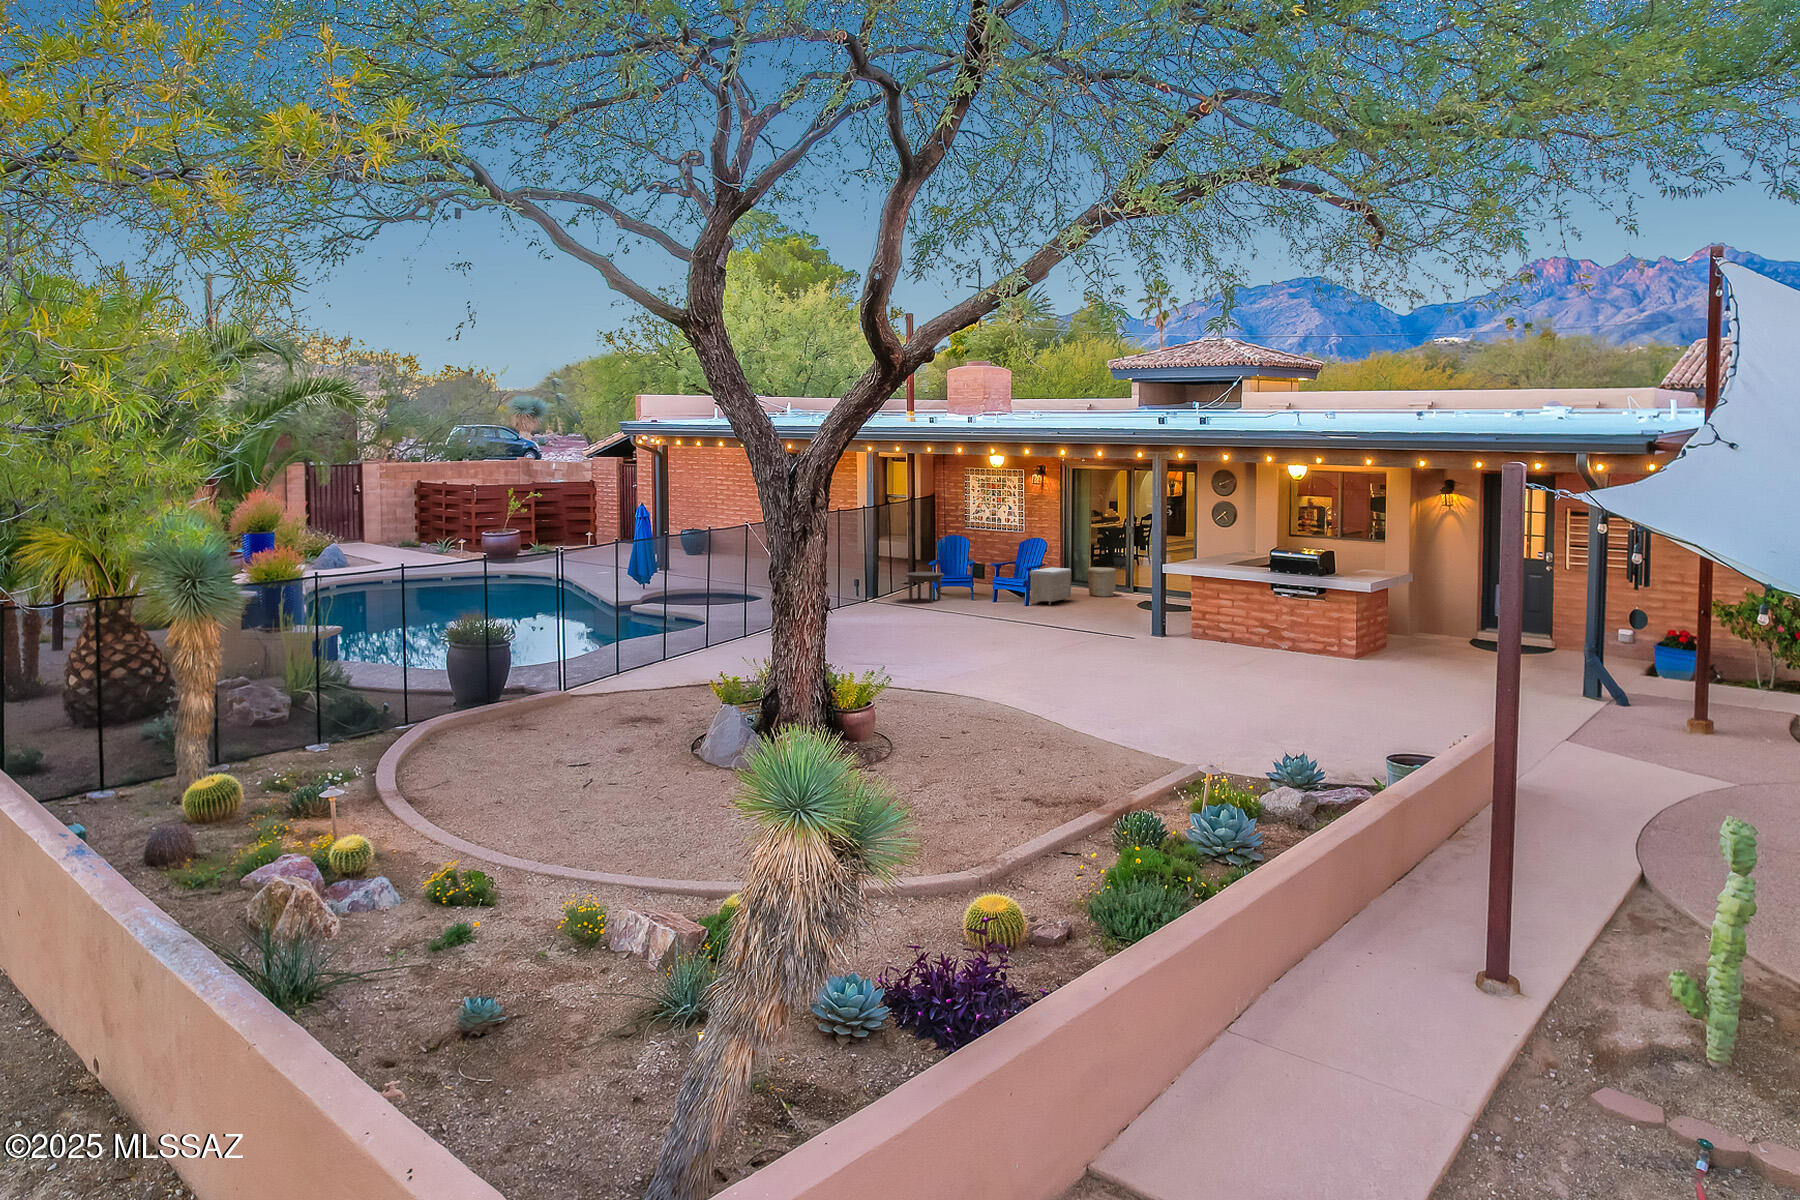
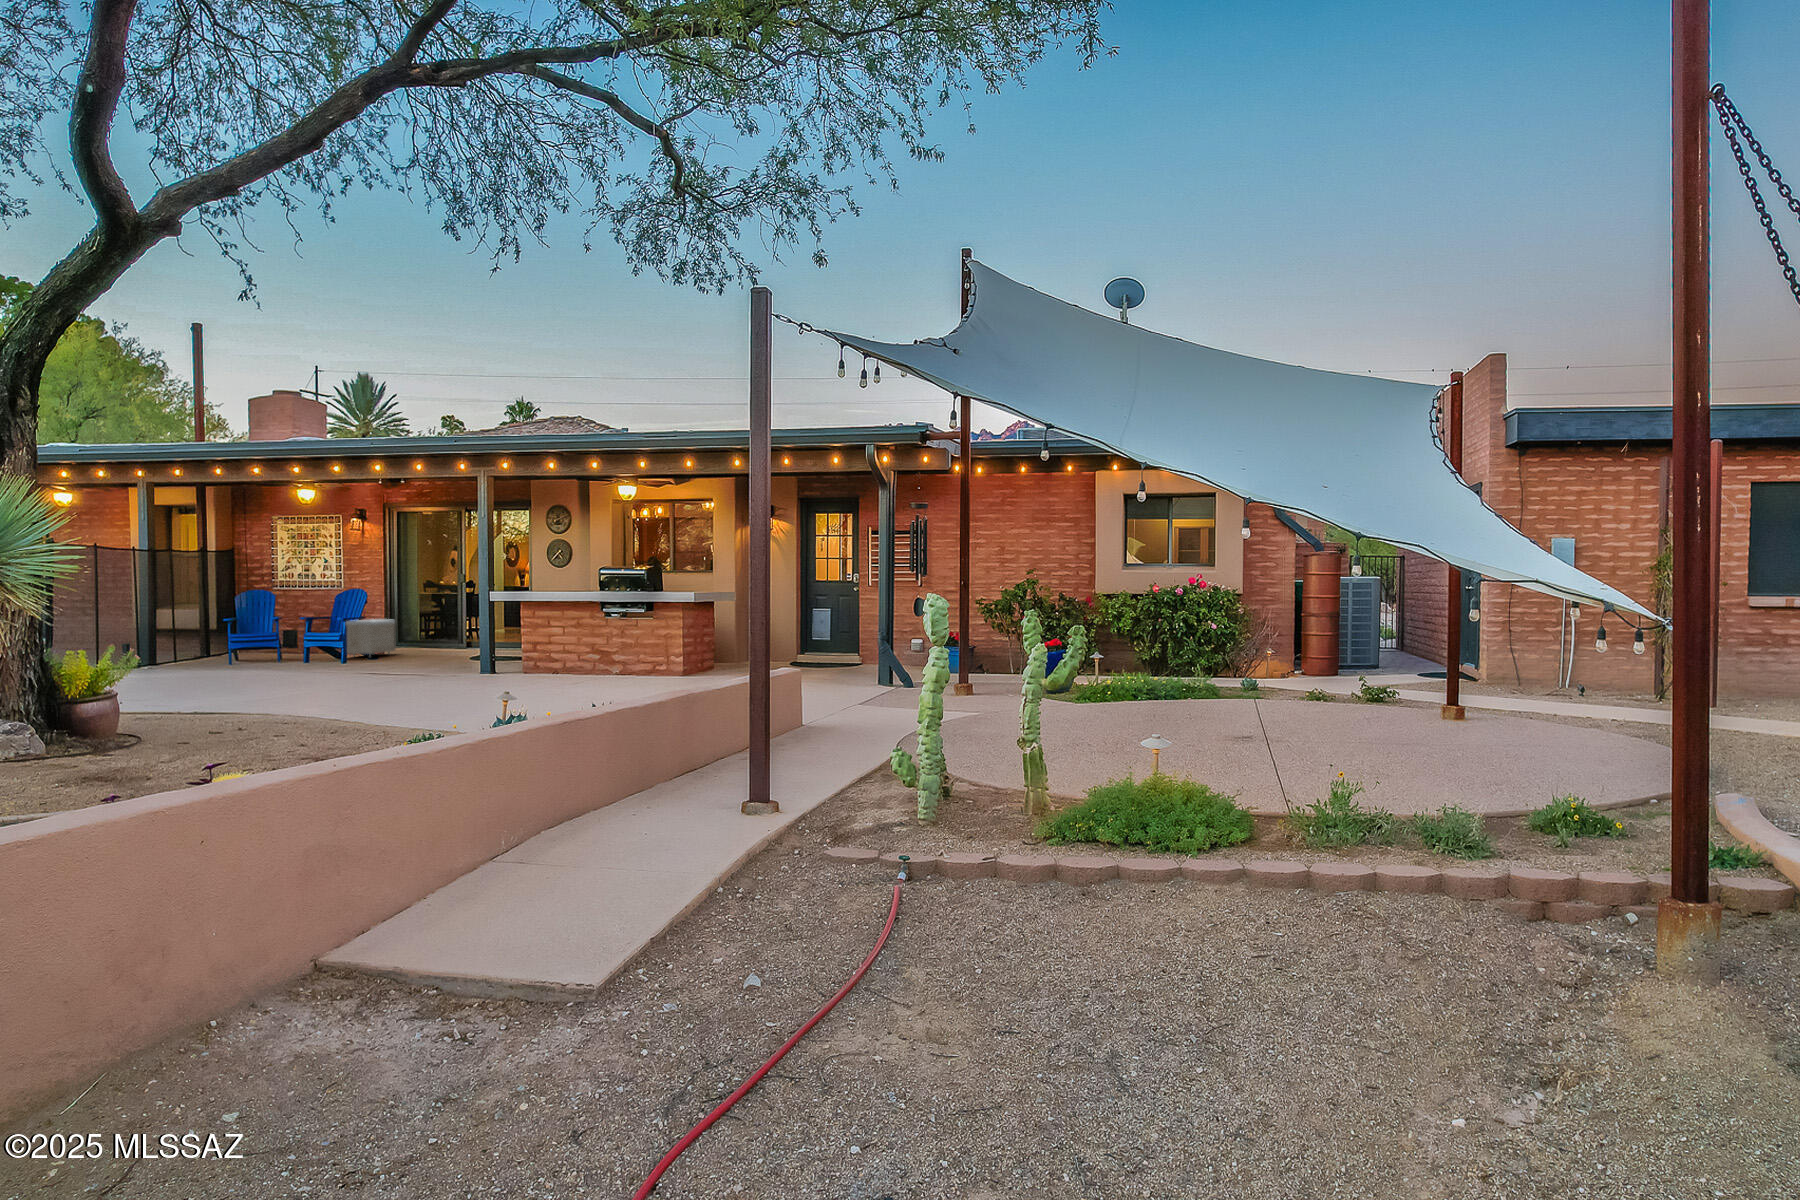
woven basket: present [1088,567,1116,597] -> none [416,621,448,651]
side table: present [906,572,944,603] -> none [191,629,240,662]

